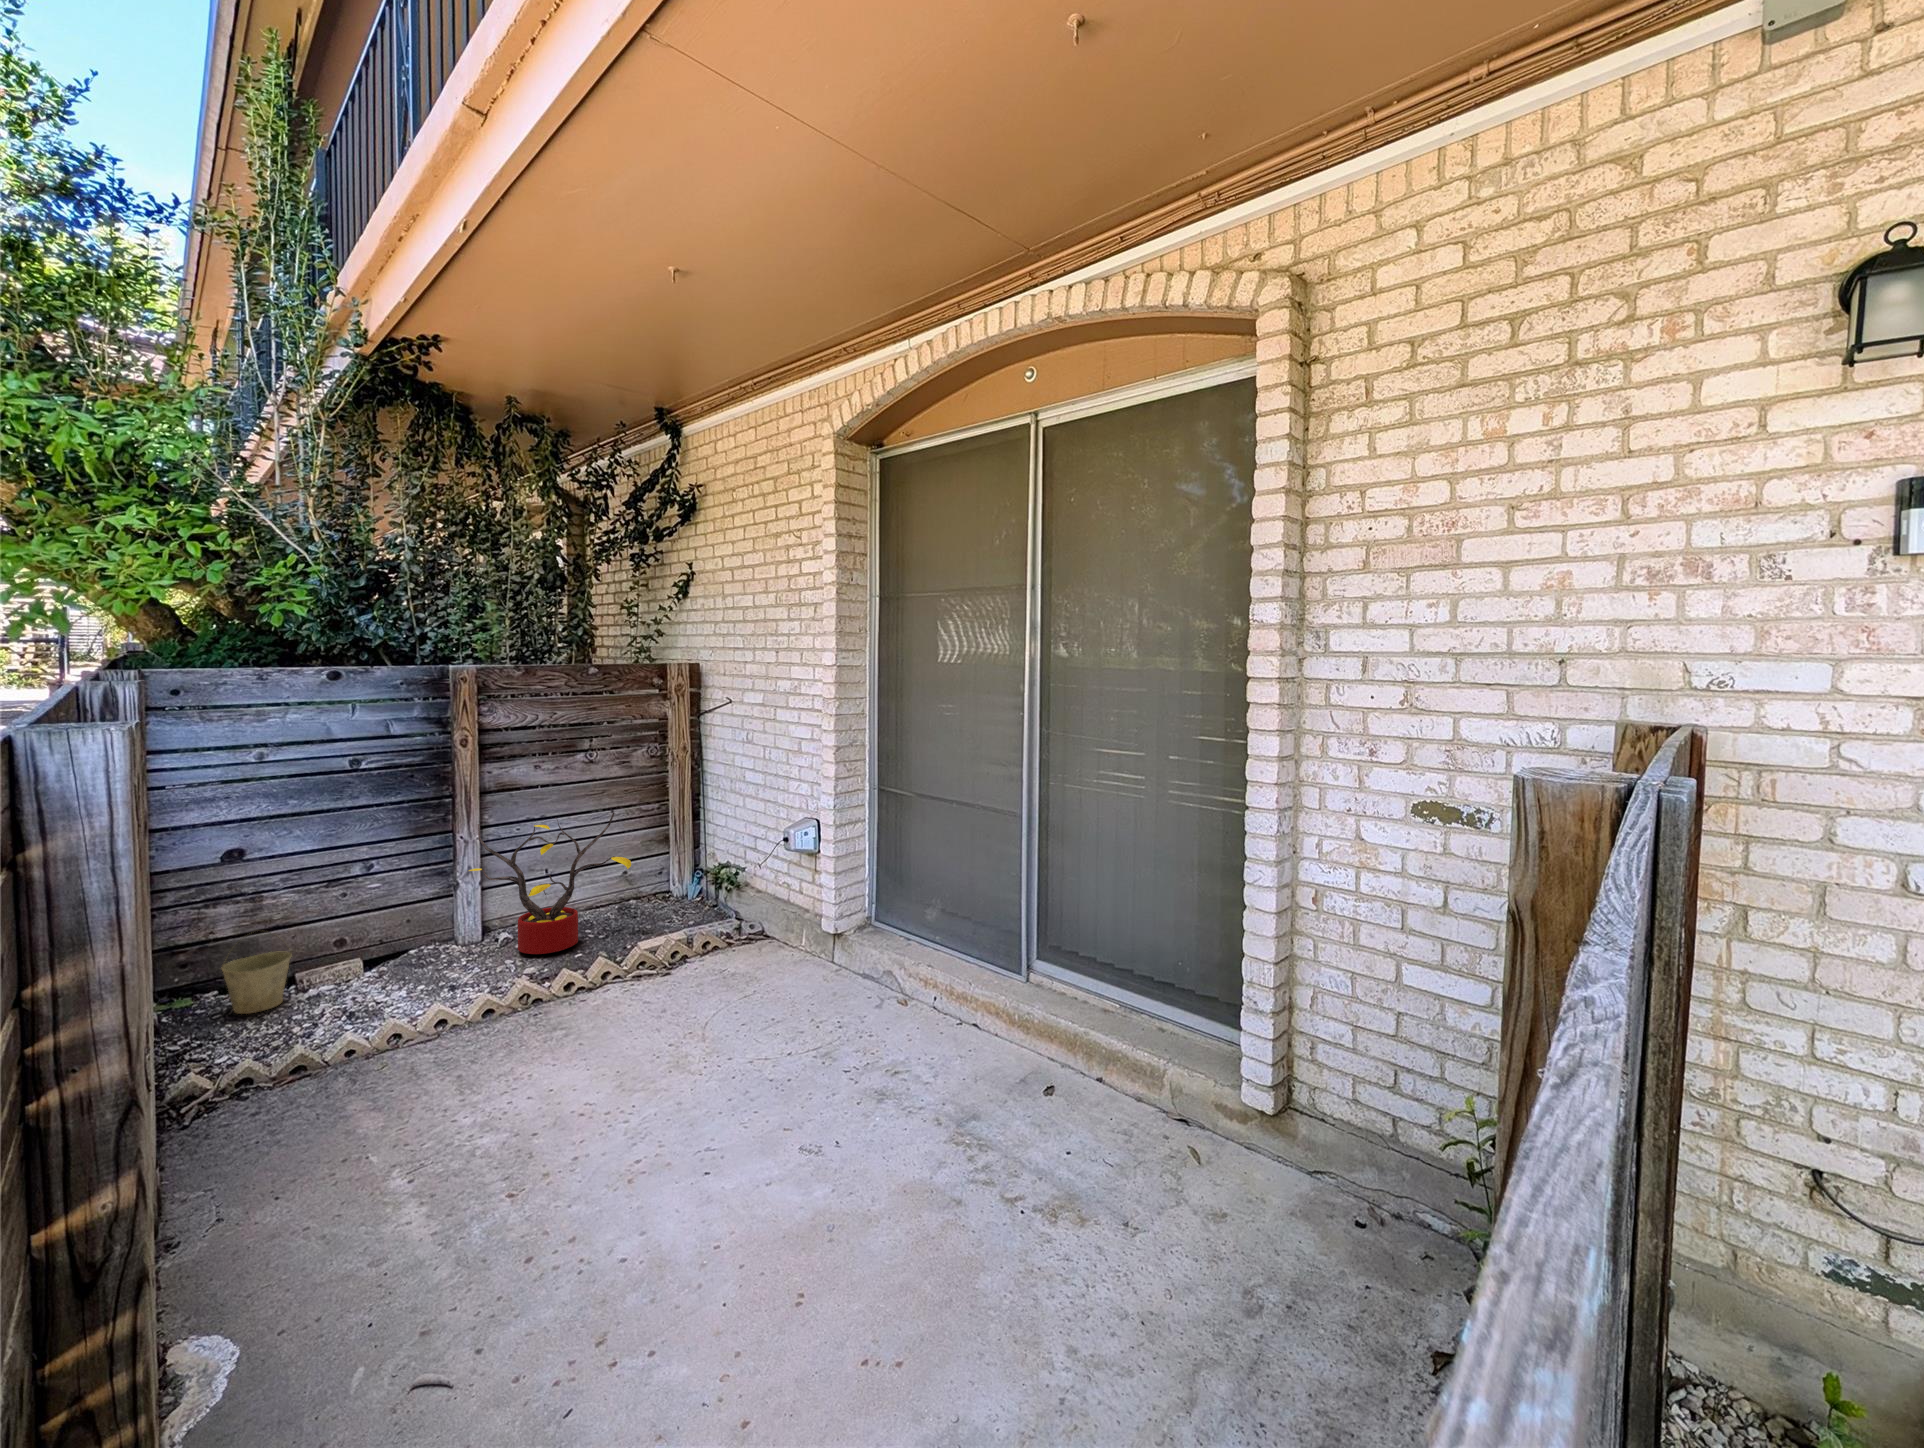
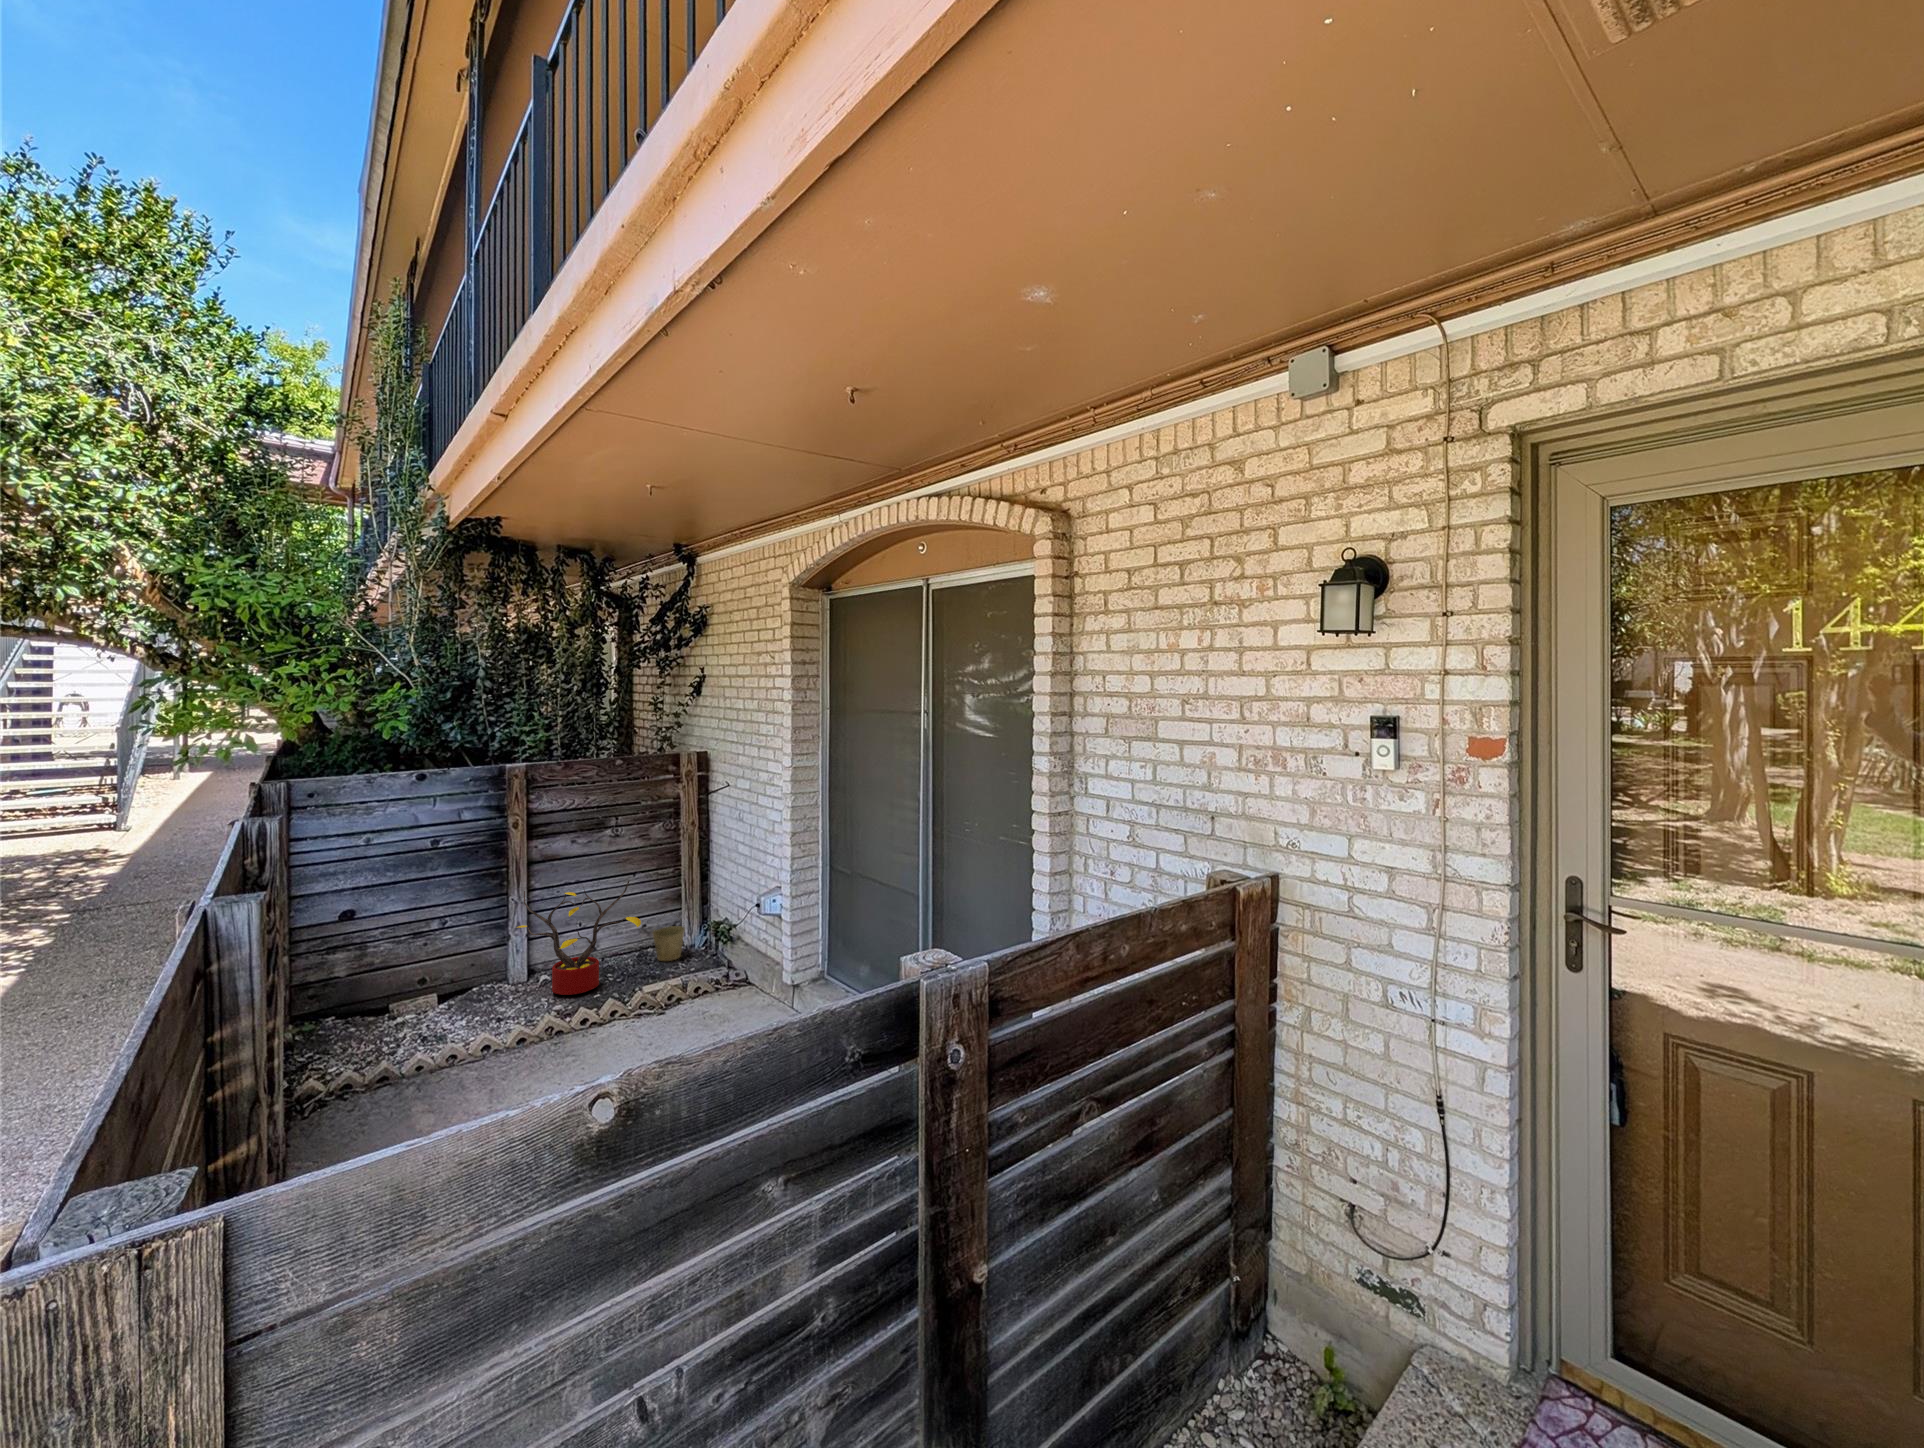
bucket: present [222,937,292,1014] -> present [653,926,685,961]

